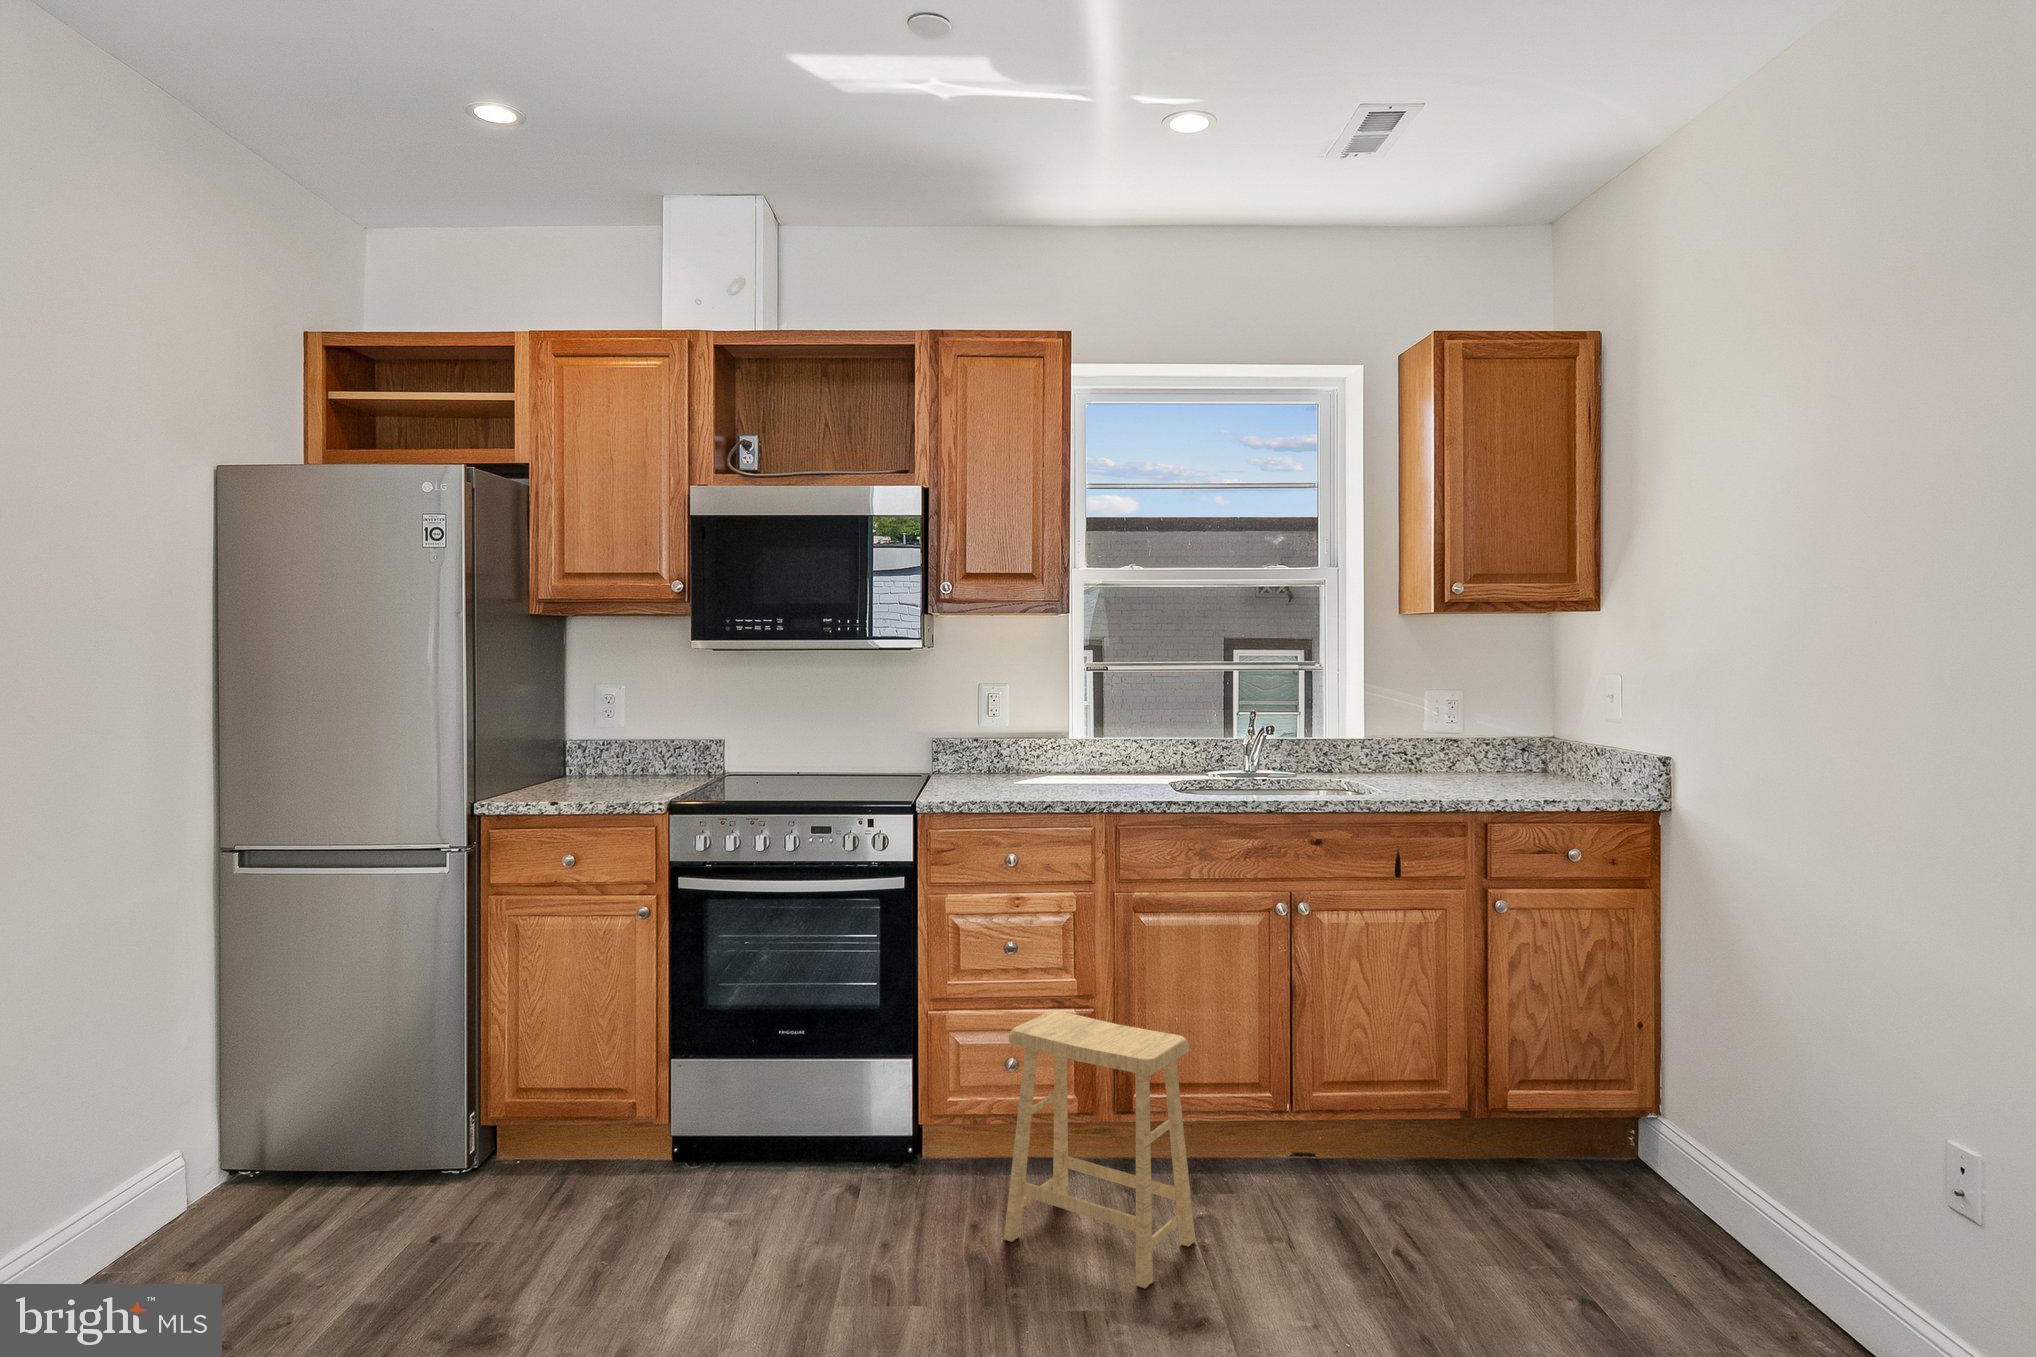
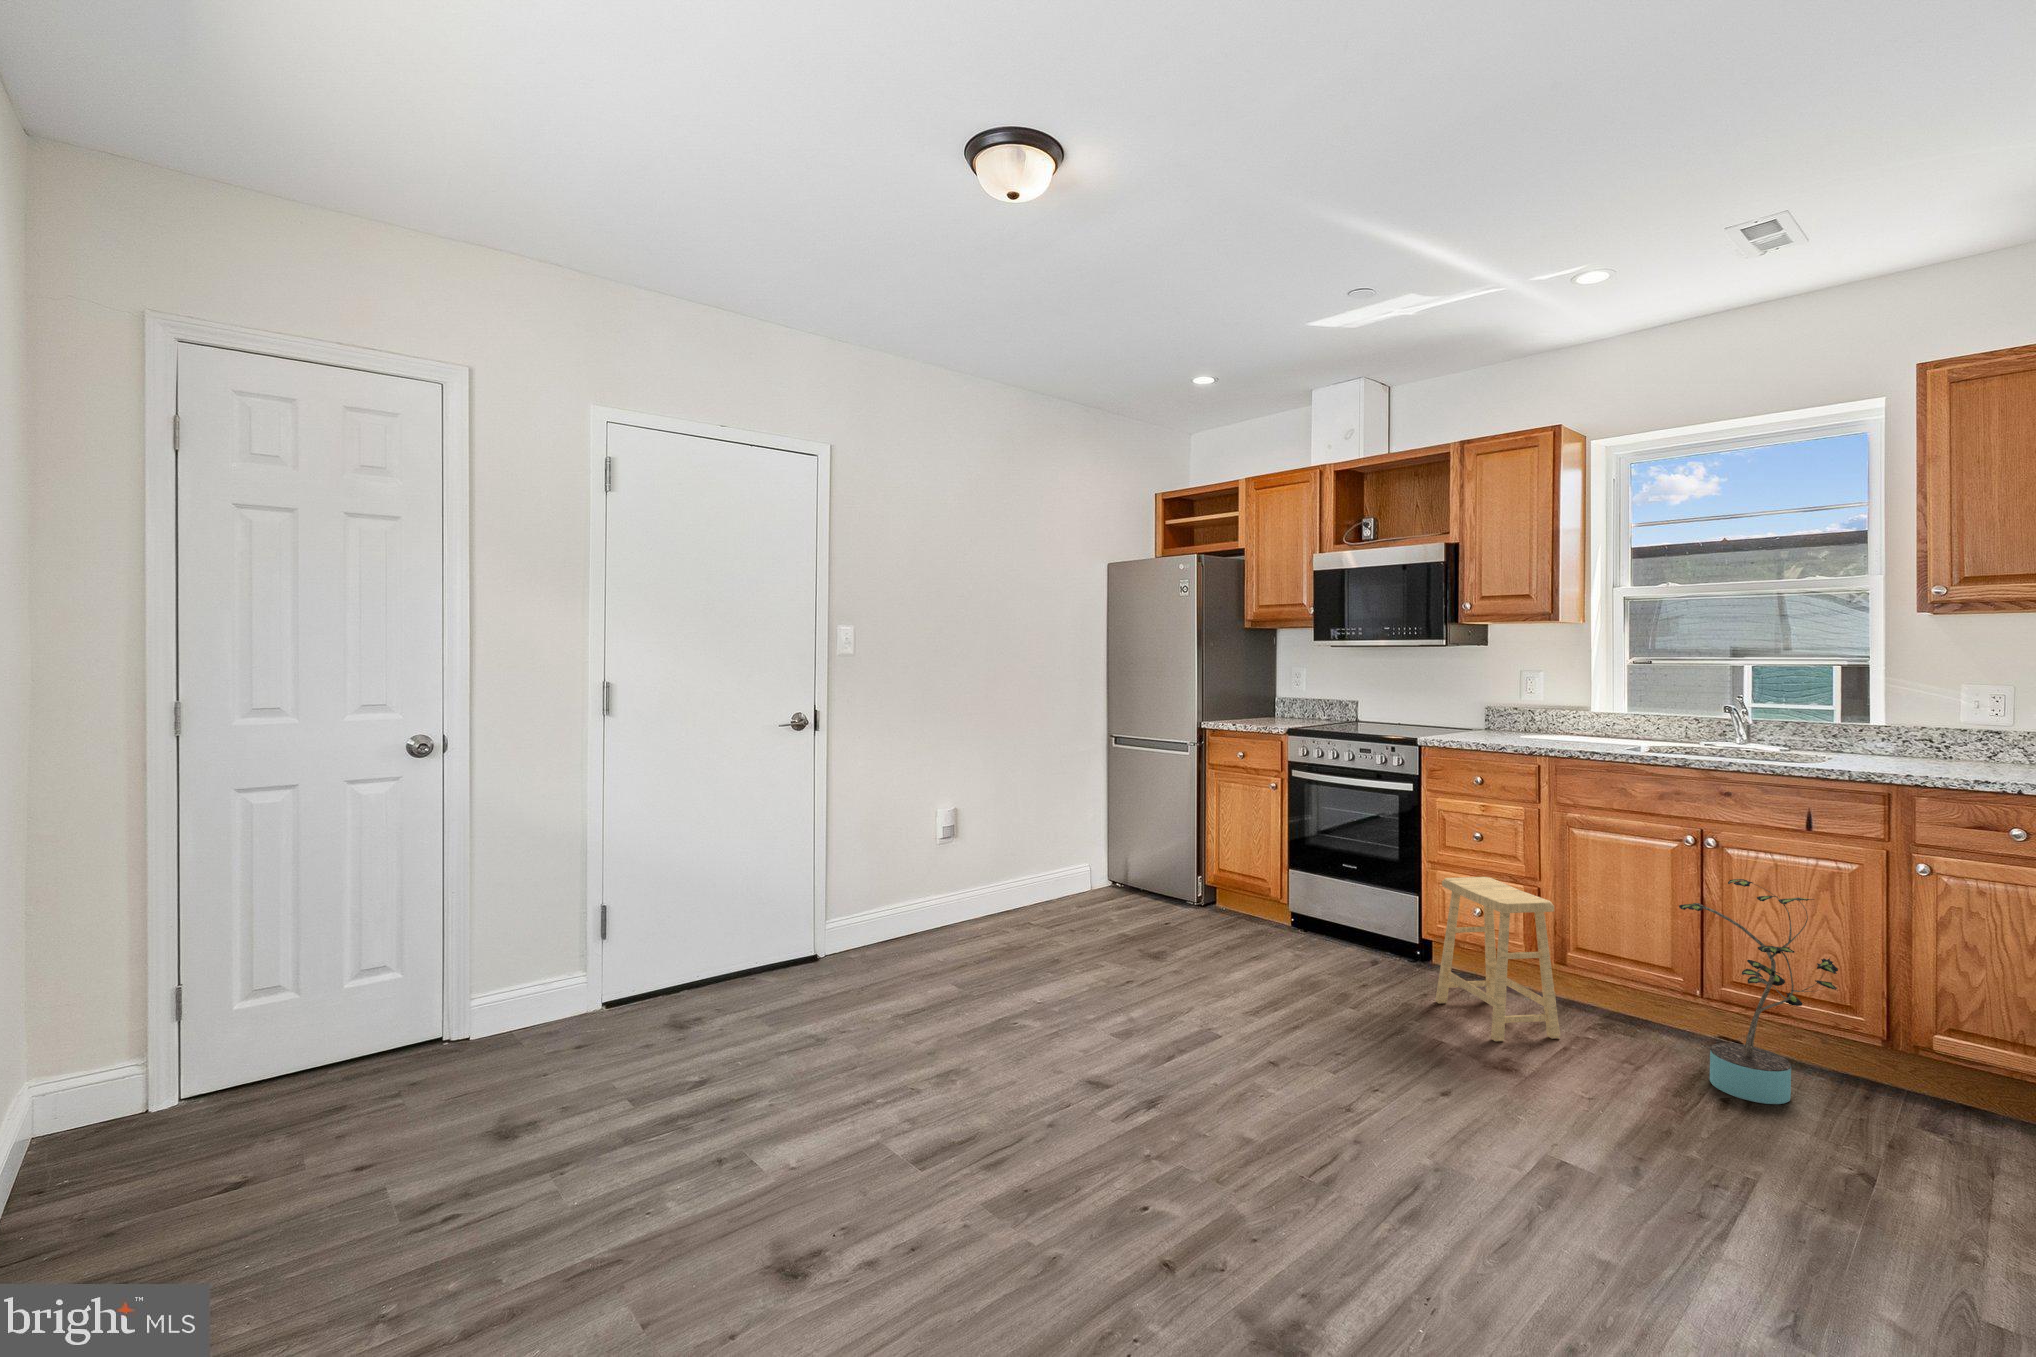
potted plant: none [1351,954,1518,1254] -> present [1679,879,1838,1104]

